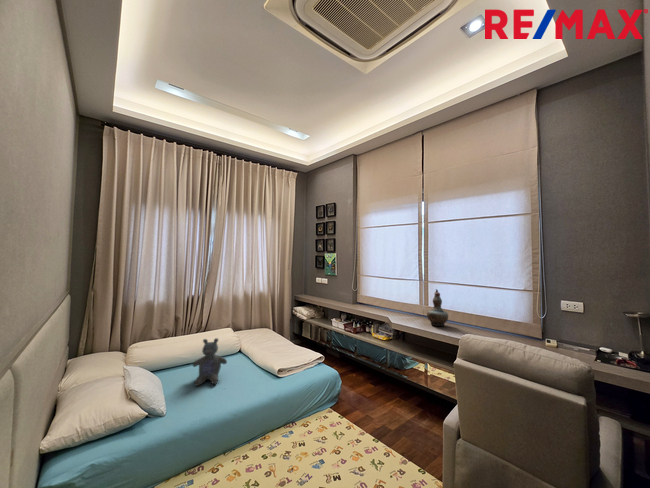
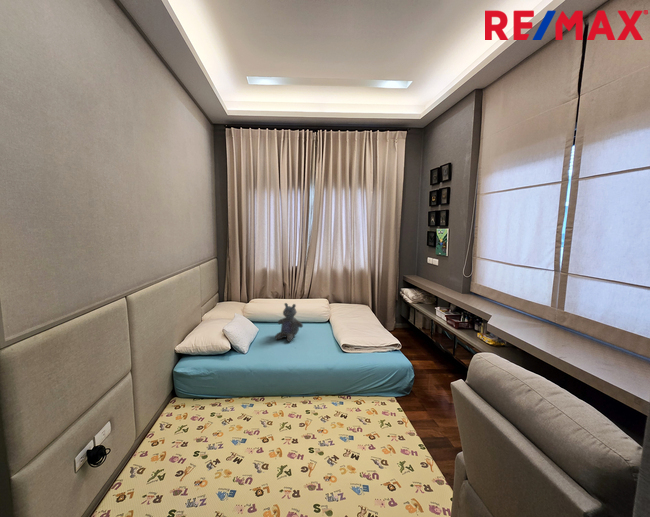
decorative vase: present [427,289,448,326] -> none [539,282,578,340]

